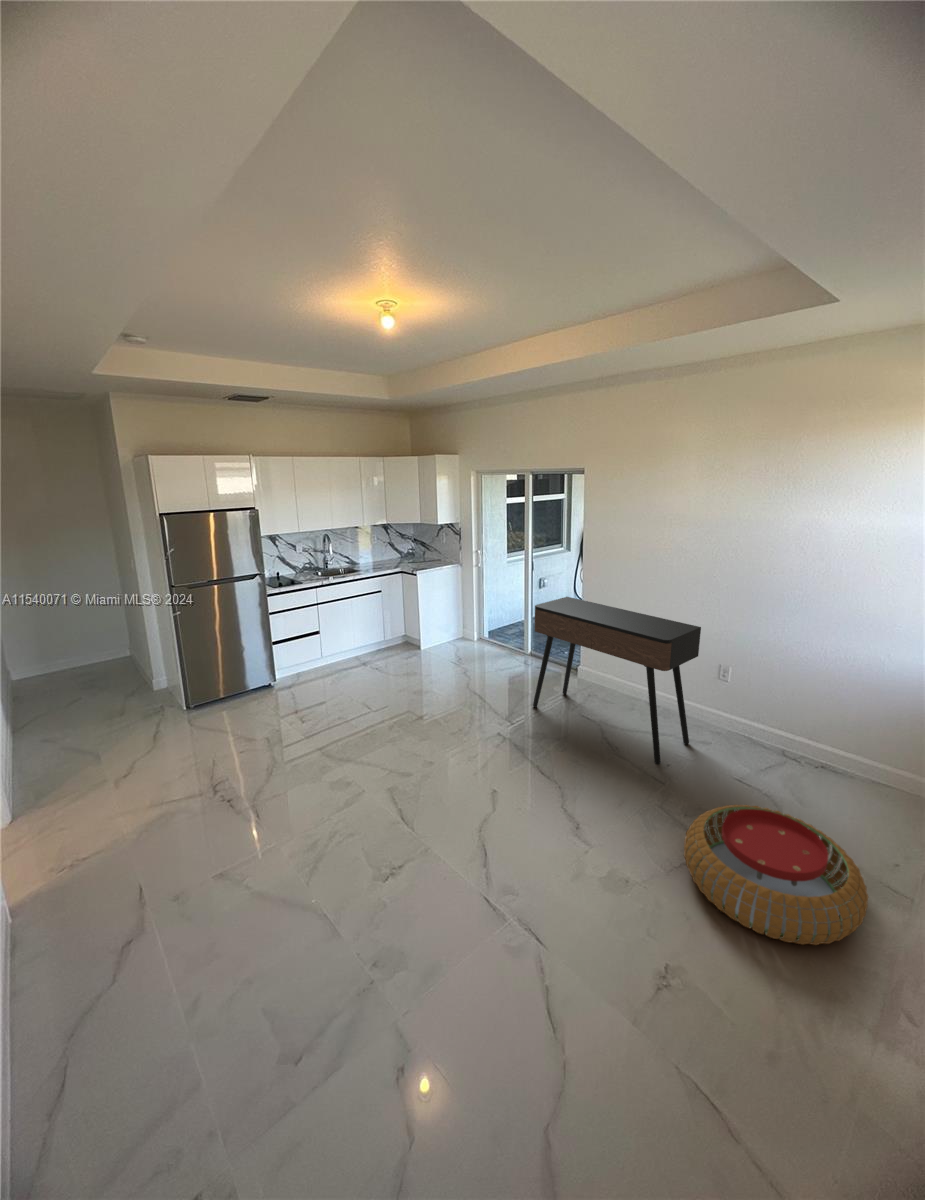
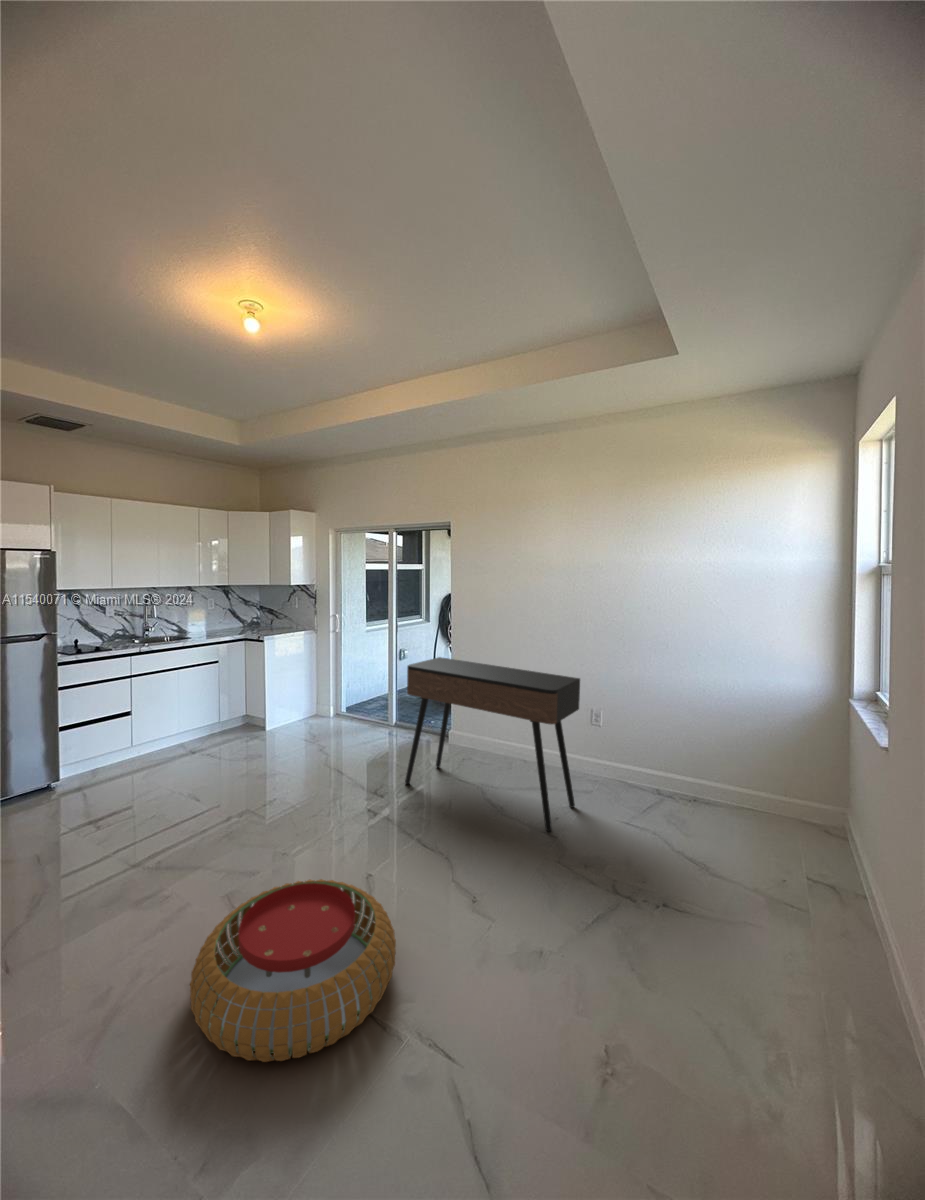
pouf: present [684,805,868,945] -> present [190,879,396,1062]

